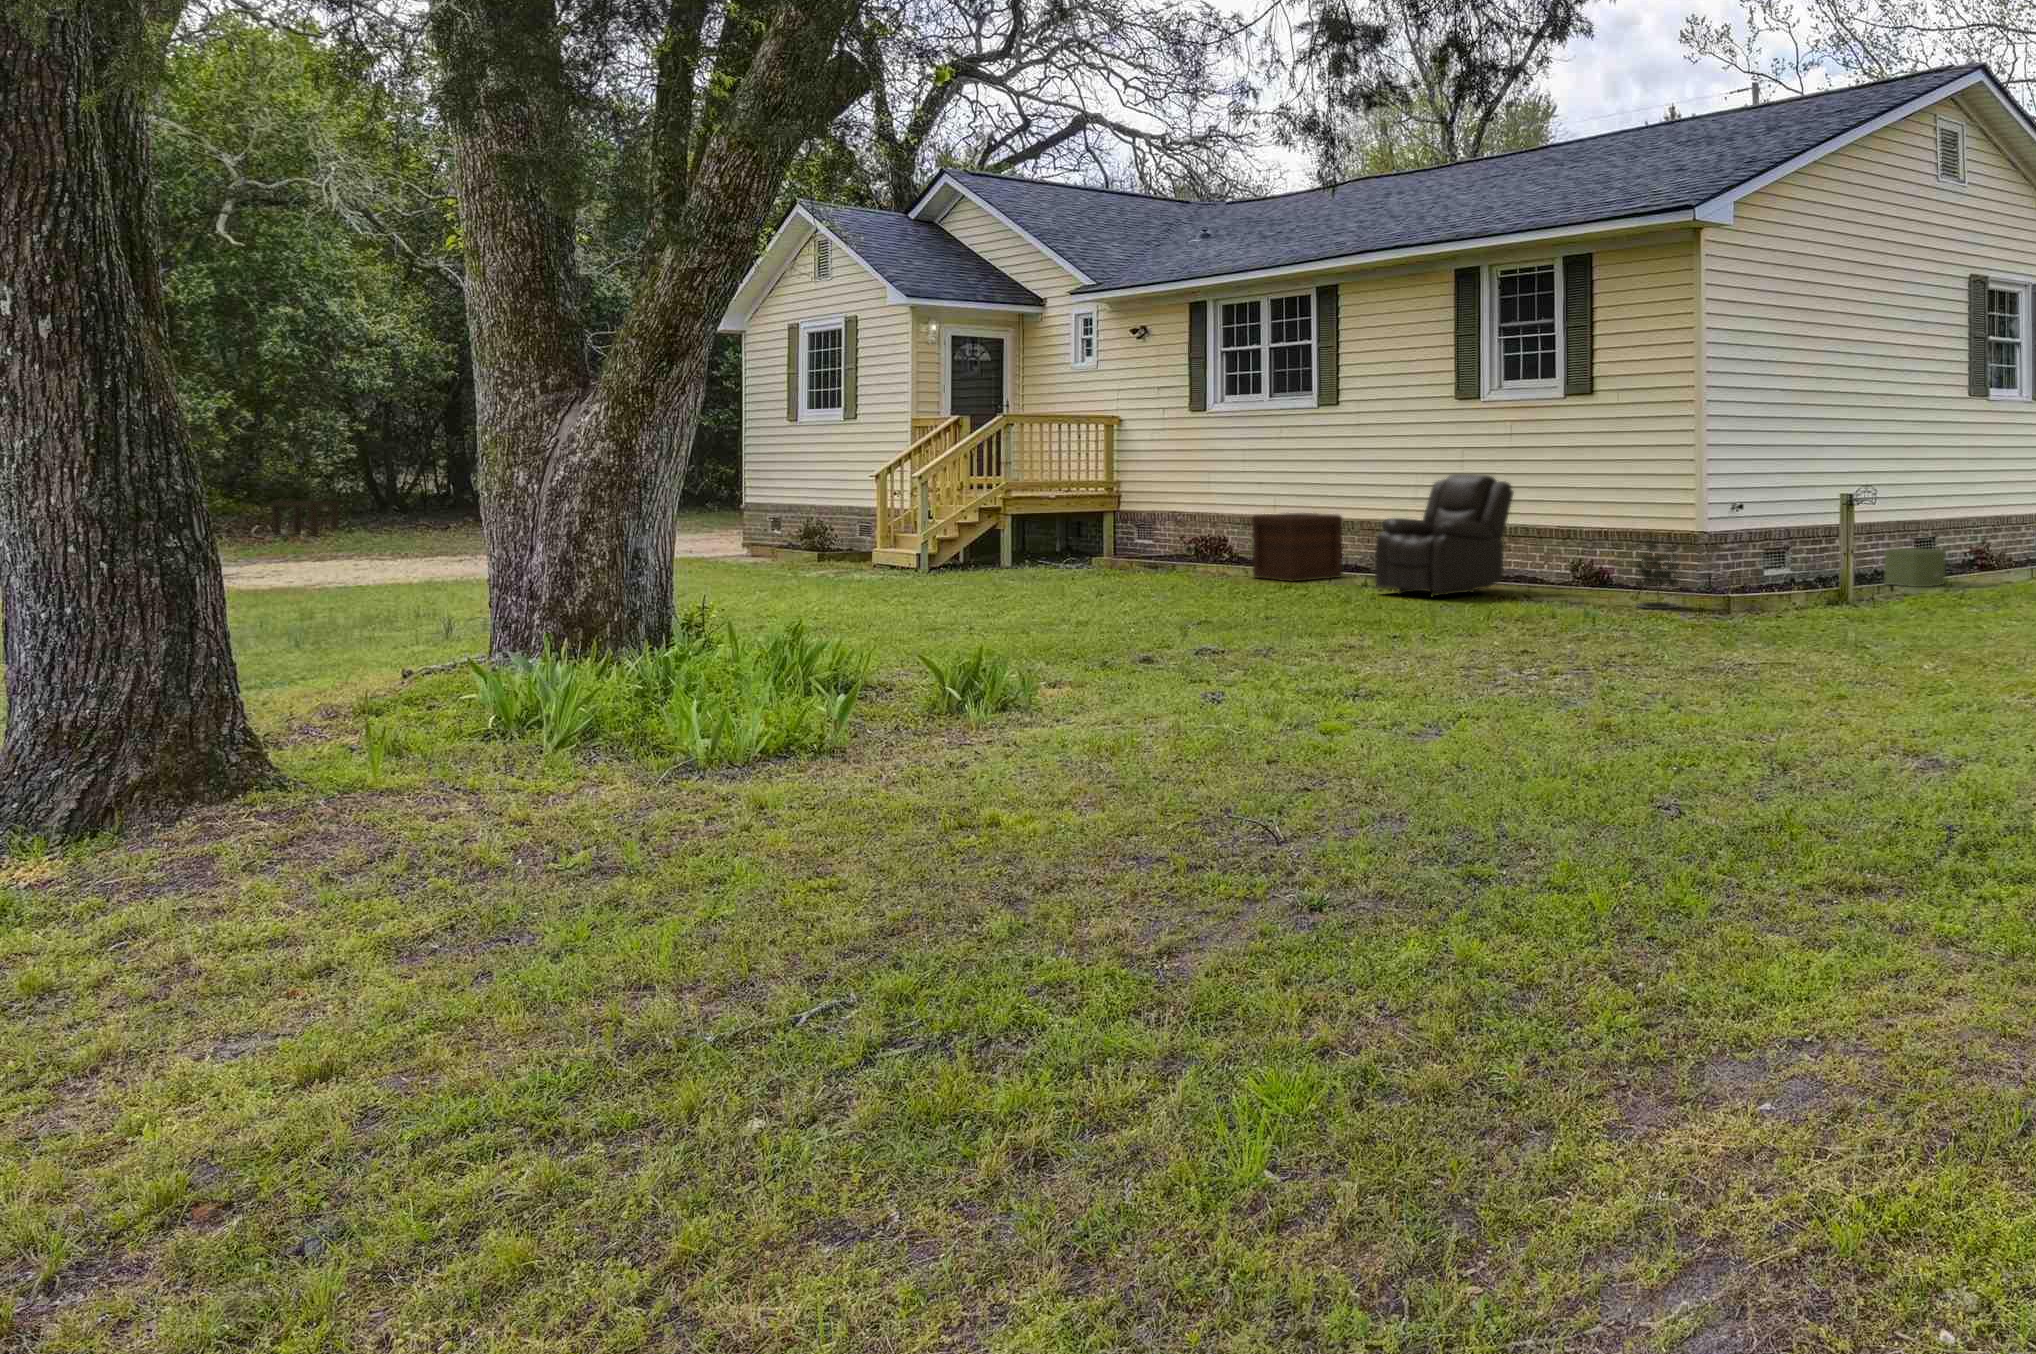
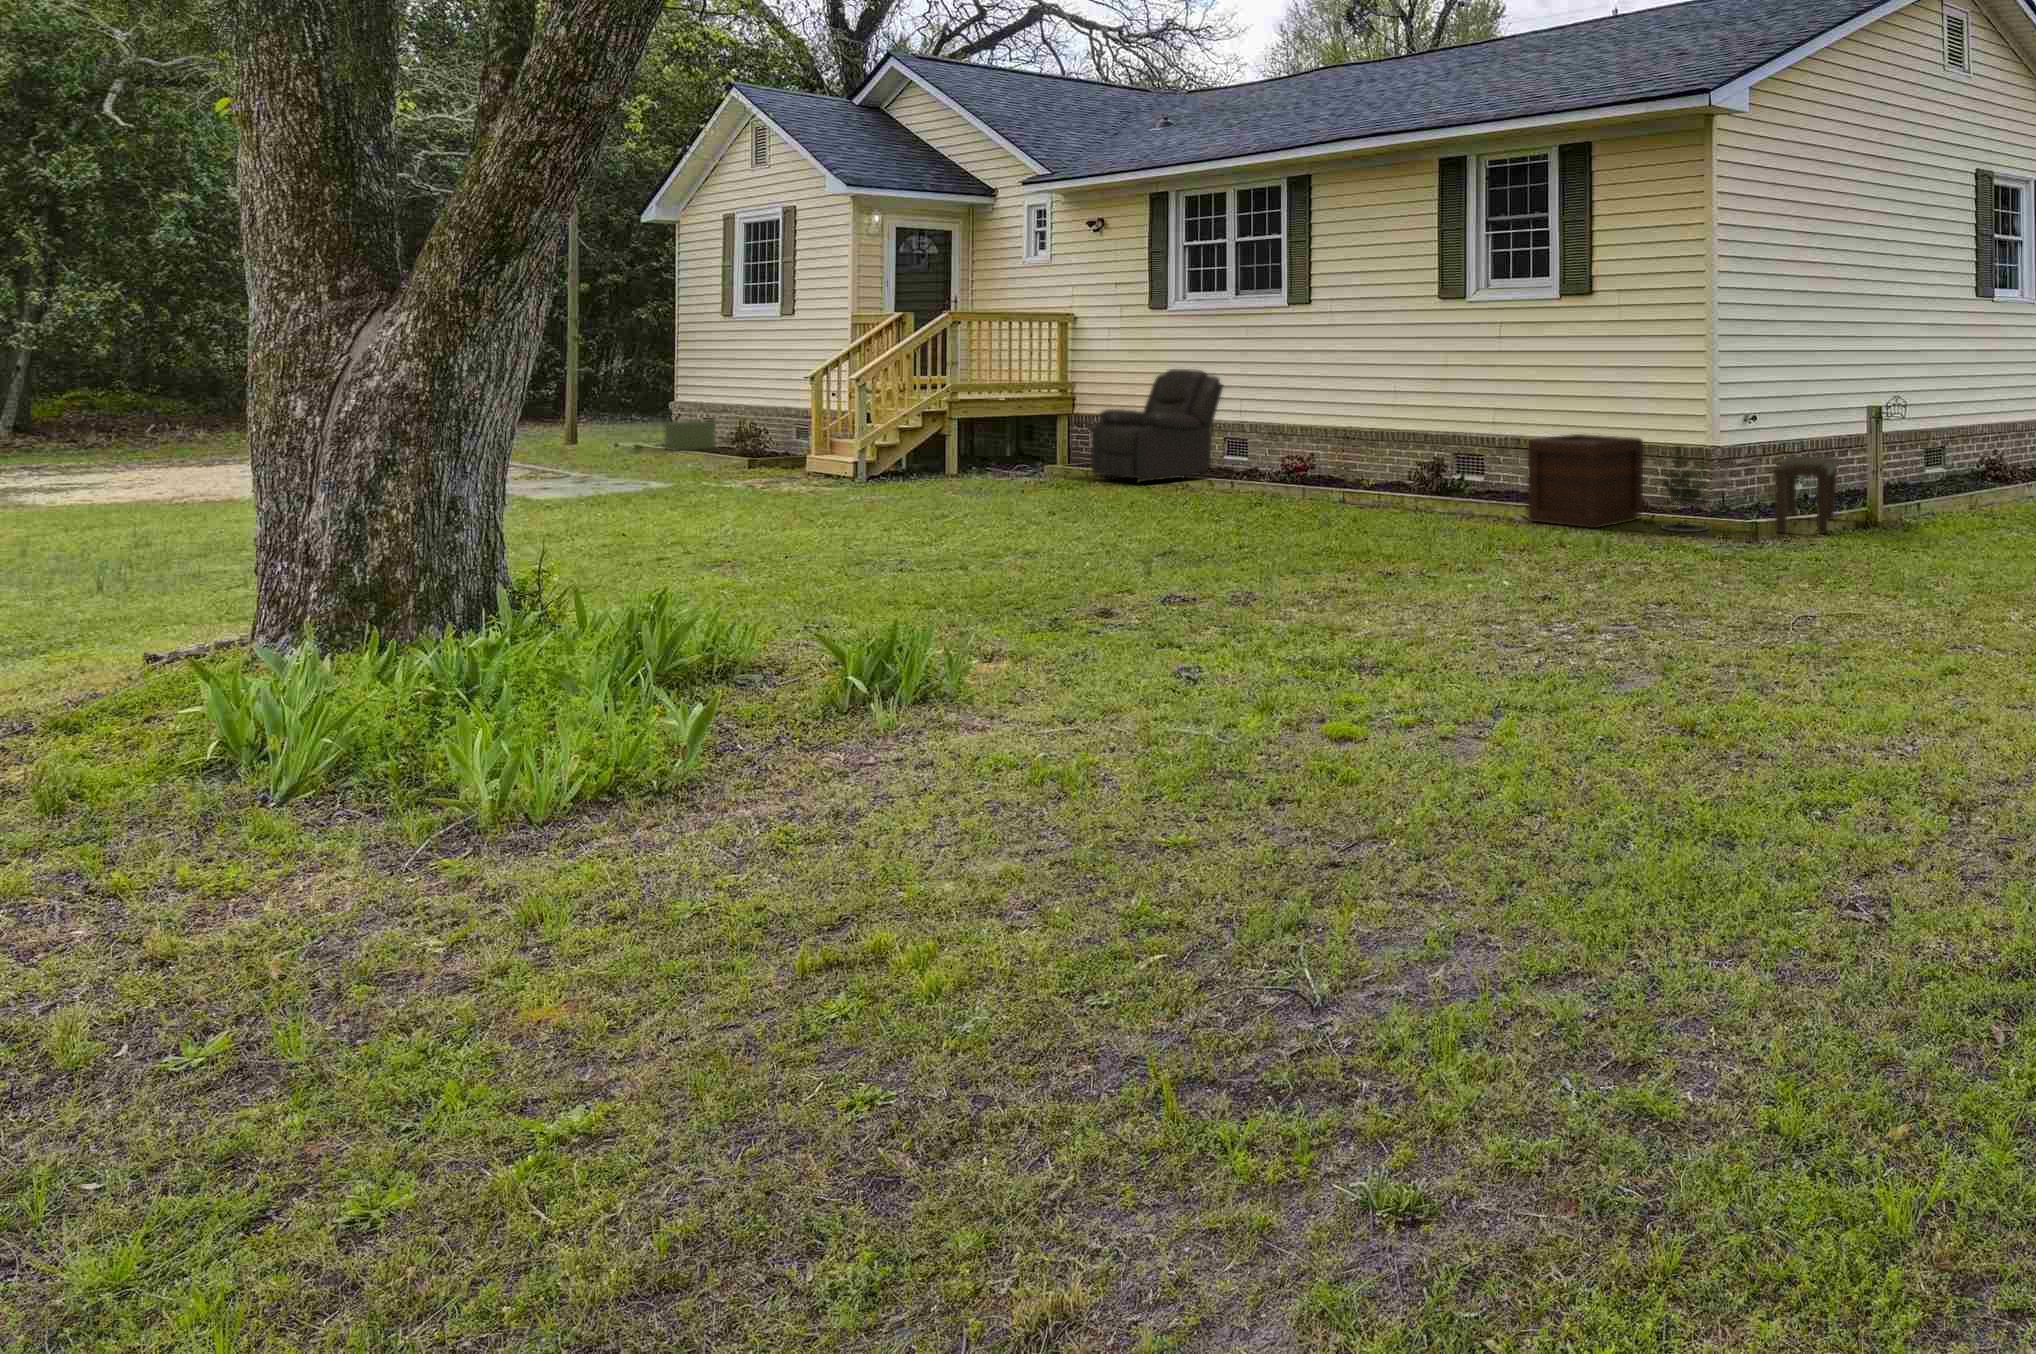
chair: present [1375,474,1513,597] -> present [1091,369,1223,483]
bench: present [272,500,340,536] -> present [1773,456,1839,534]
wooden crate: present [1252,513,1343,581] -> present [1528,434,1643,528]
storage box: present [1884,548,1946,587] -> present [665,421,715,450]

